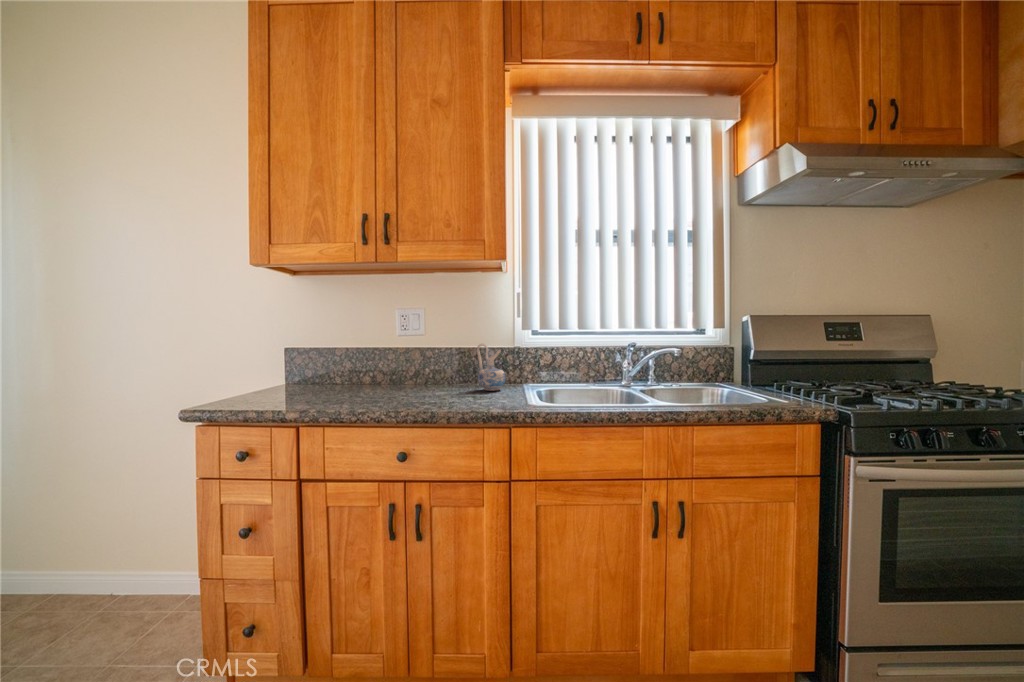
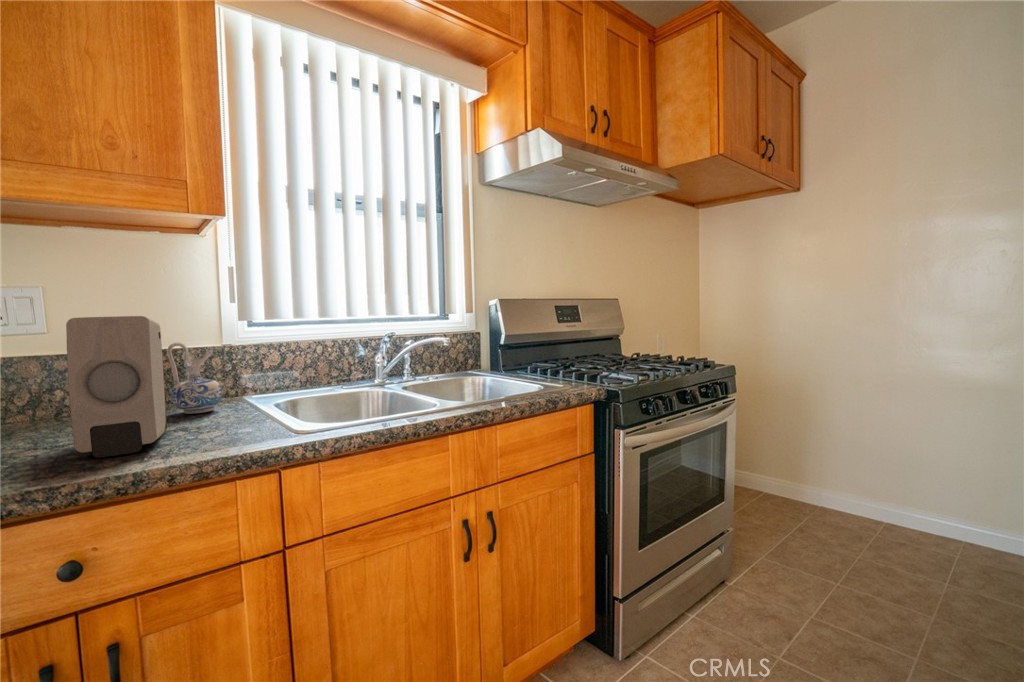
soap dispenser: none [422,326,468,403] -> present [66,316,167,458]

